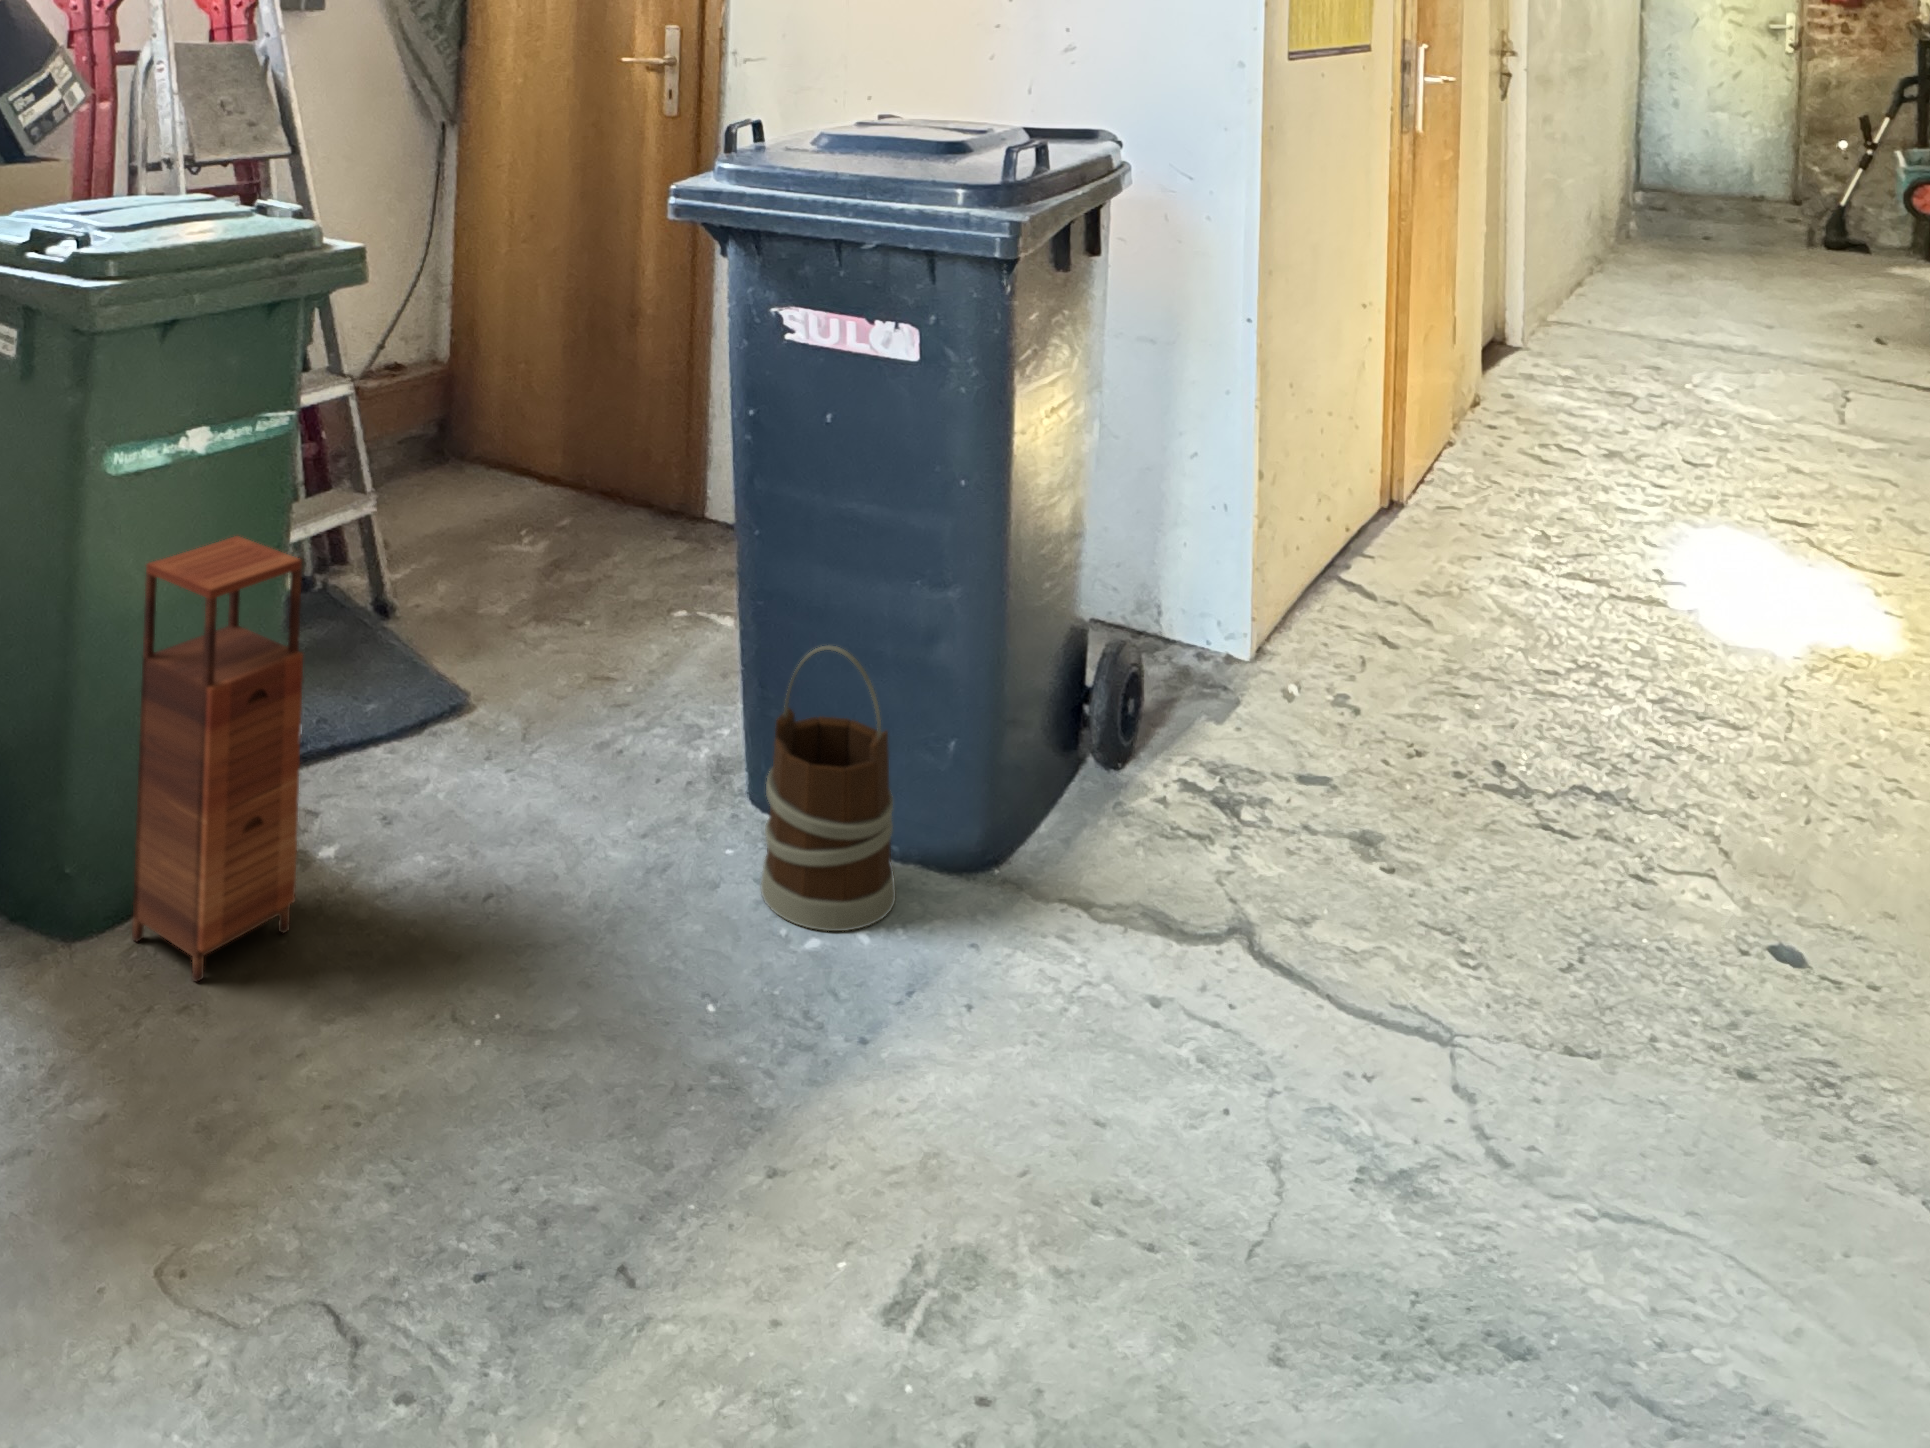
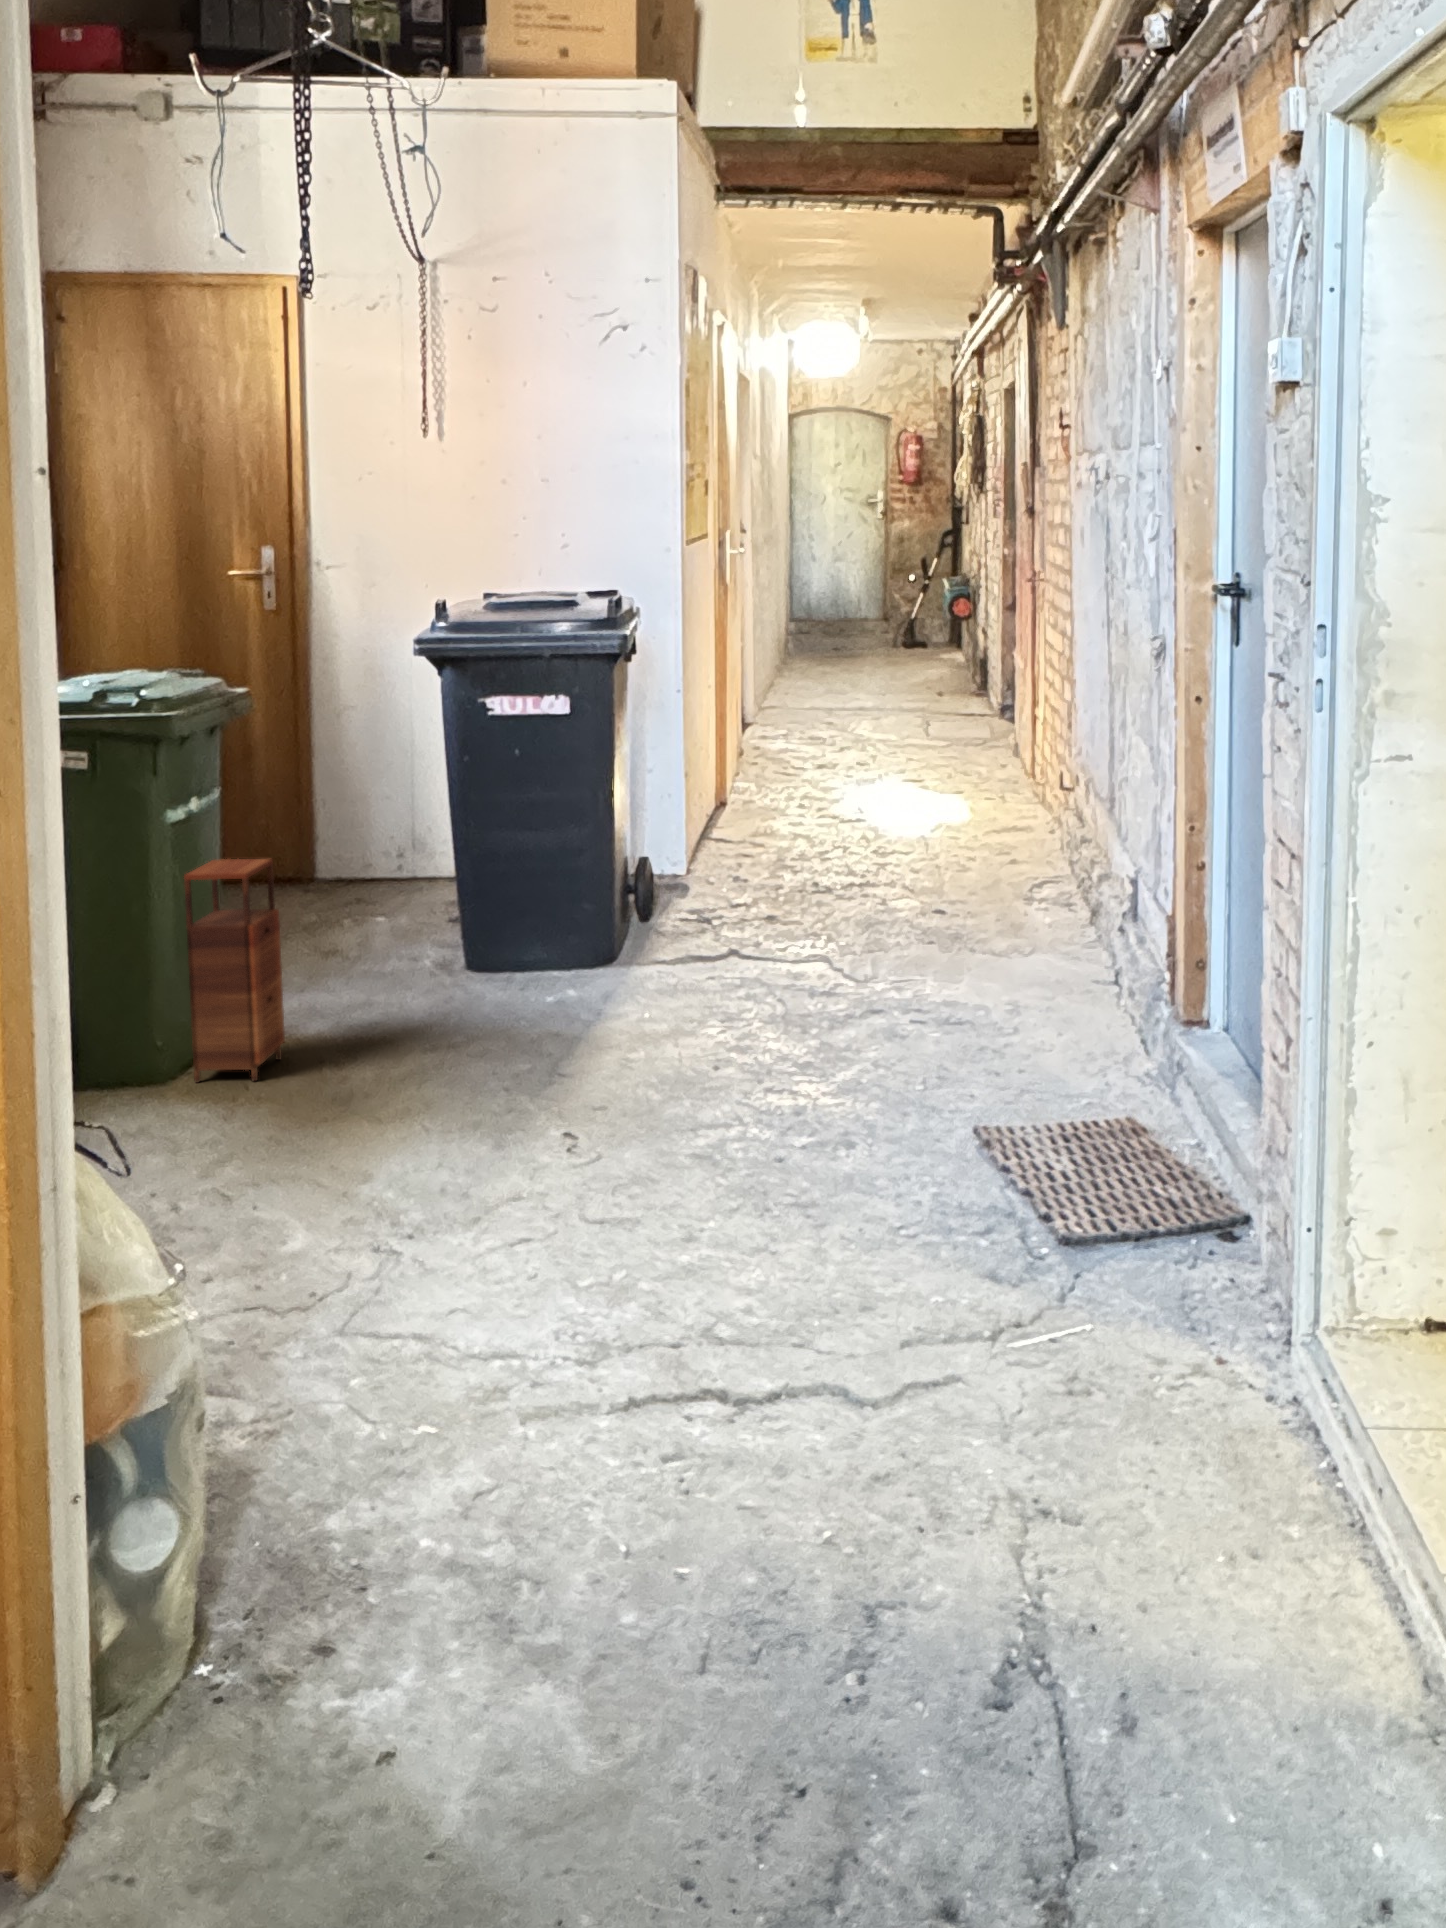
wooden bucket: present [761,646,896,931] -> none [511,862,583,995]

